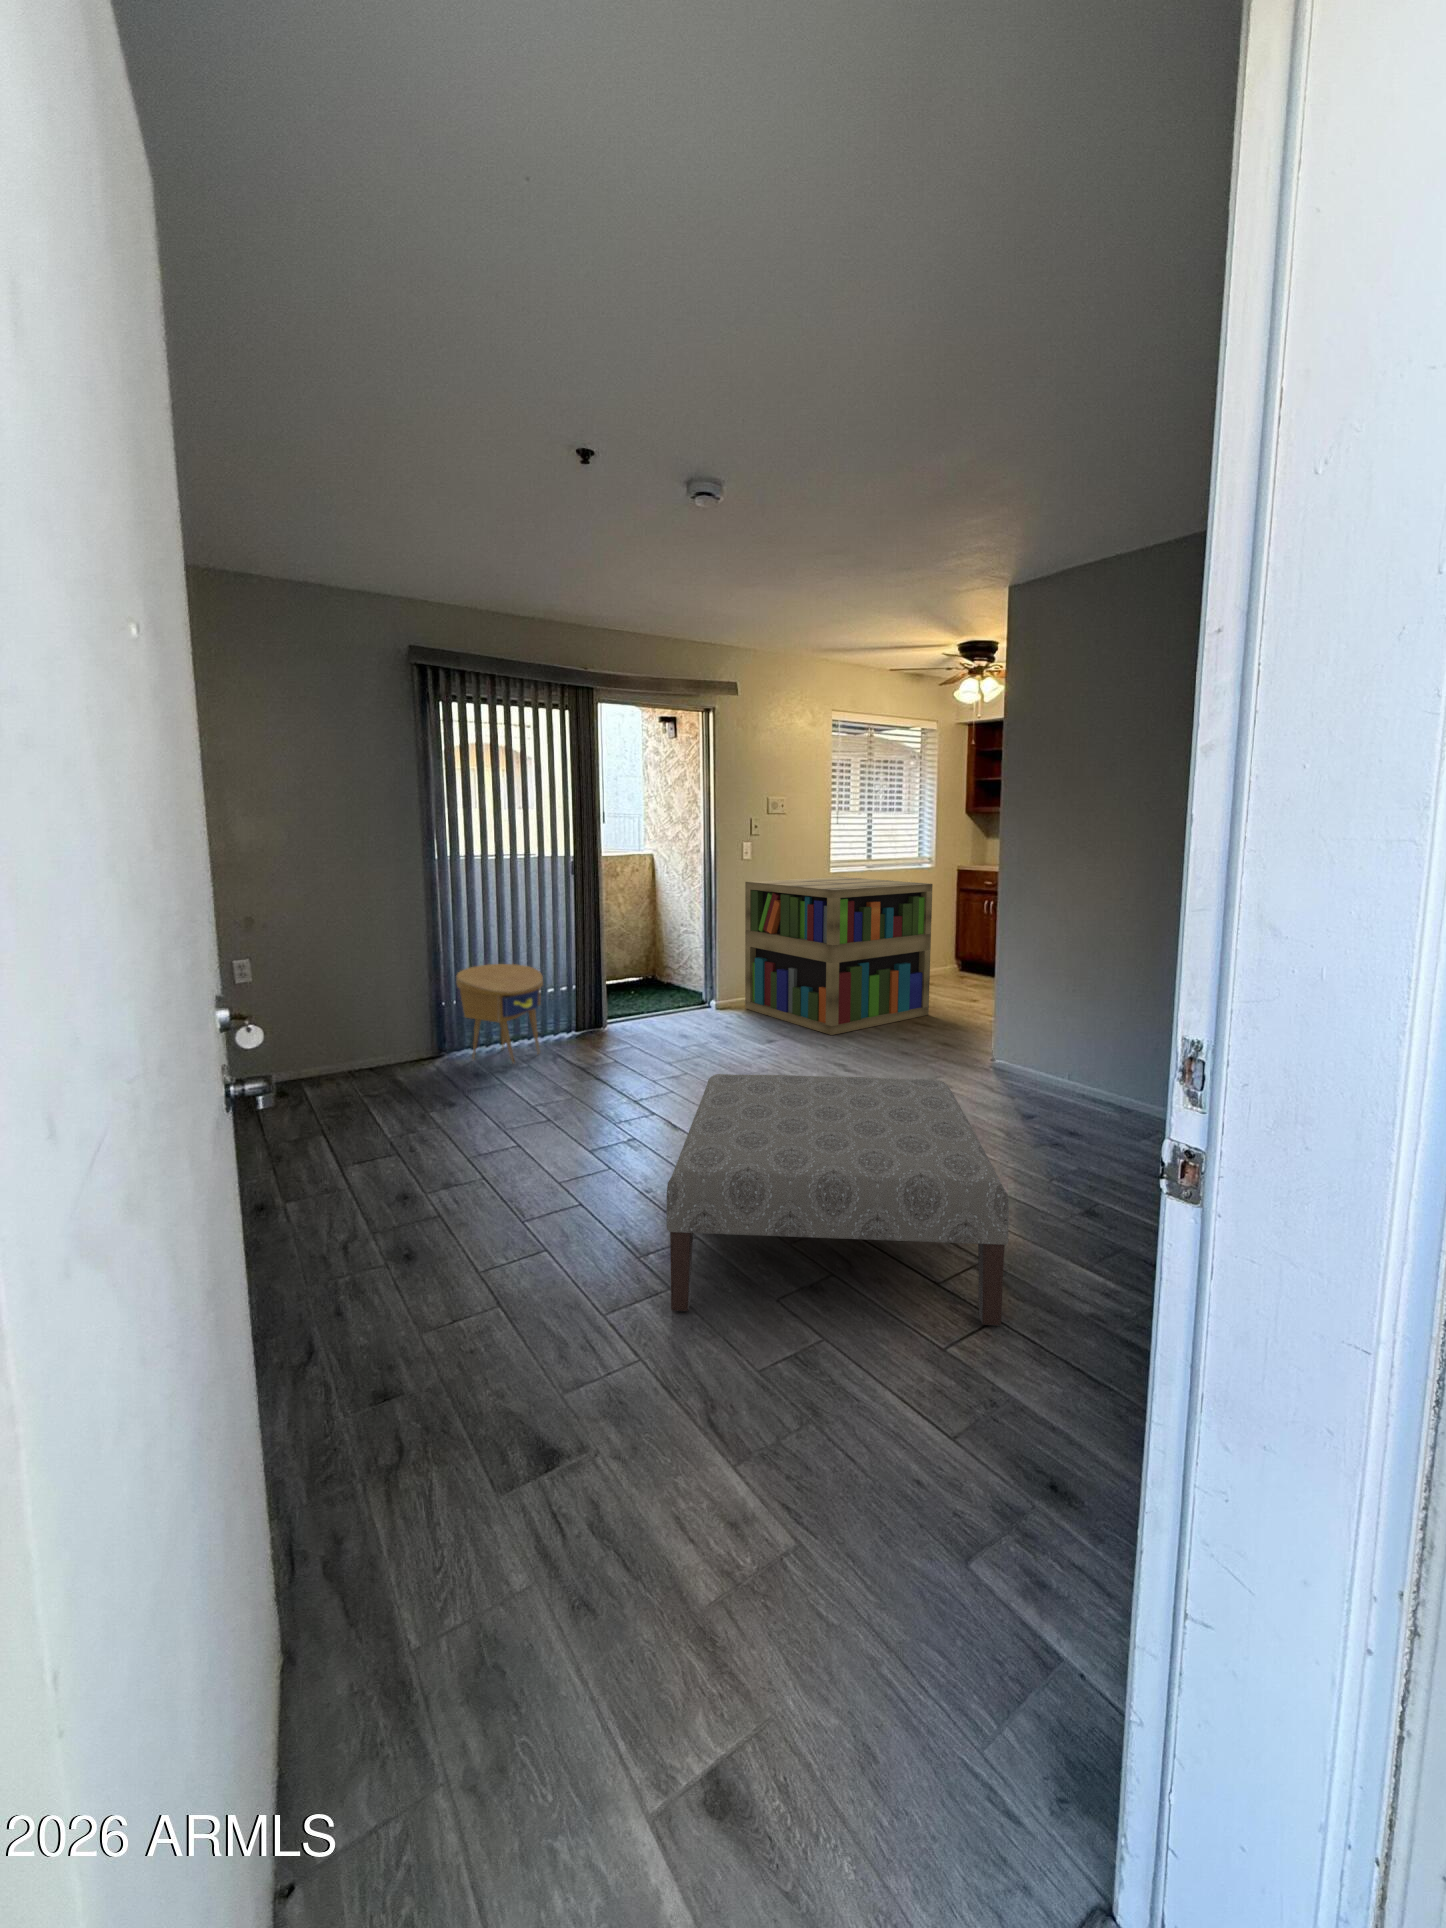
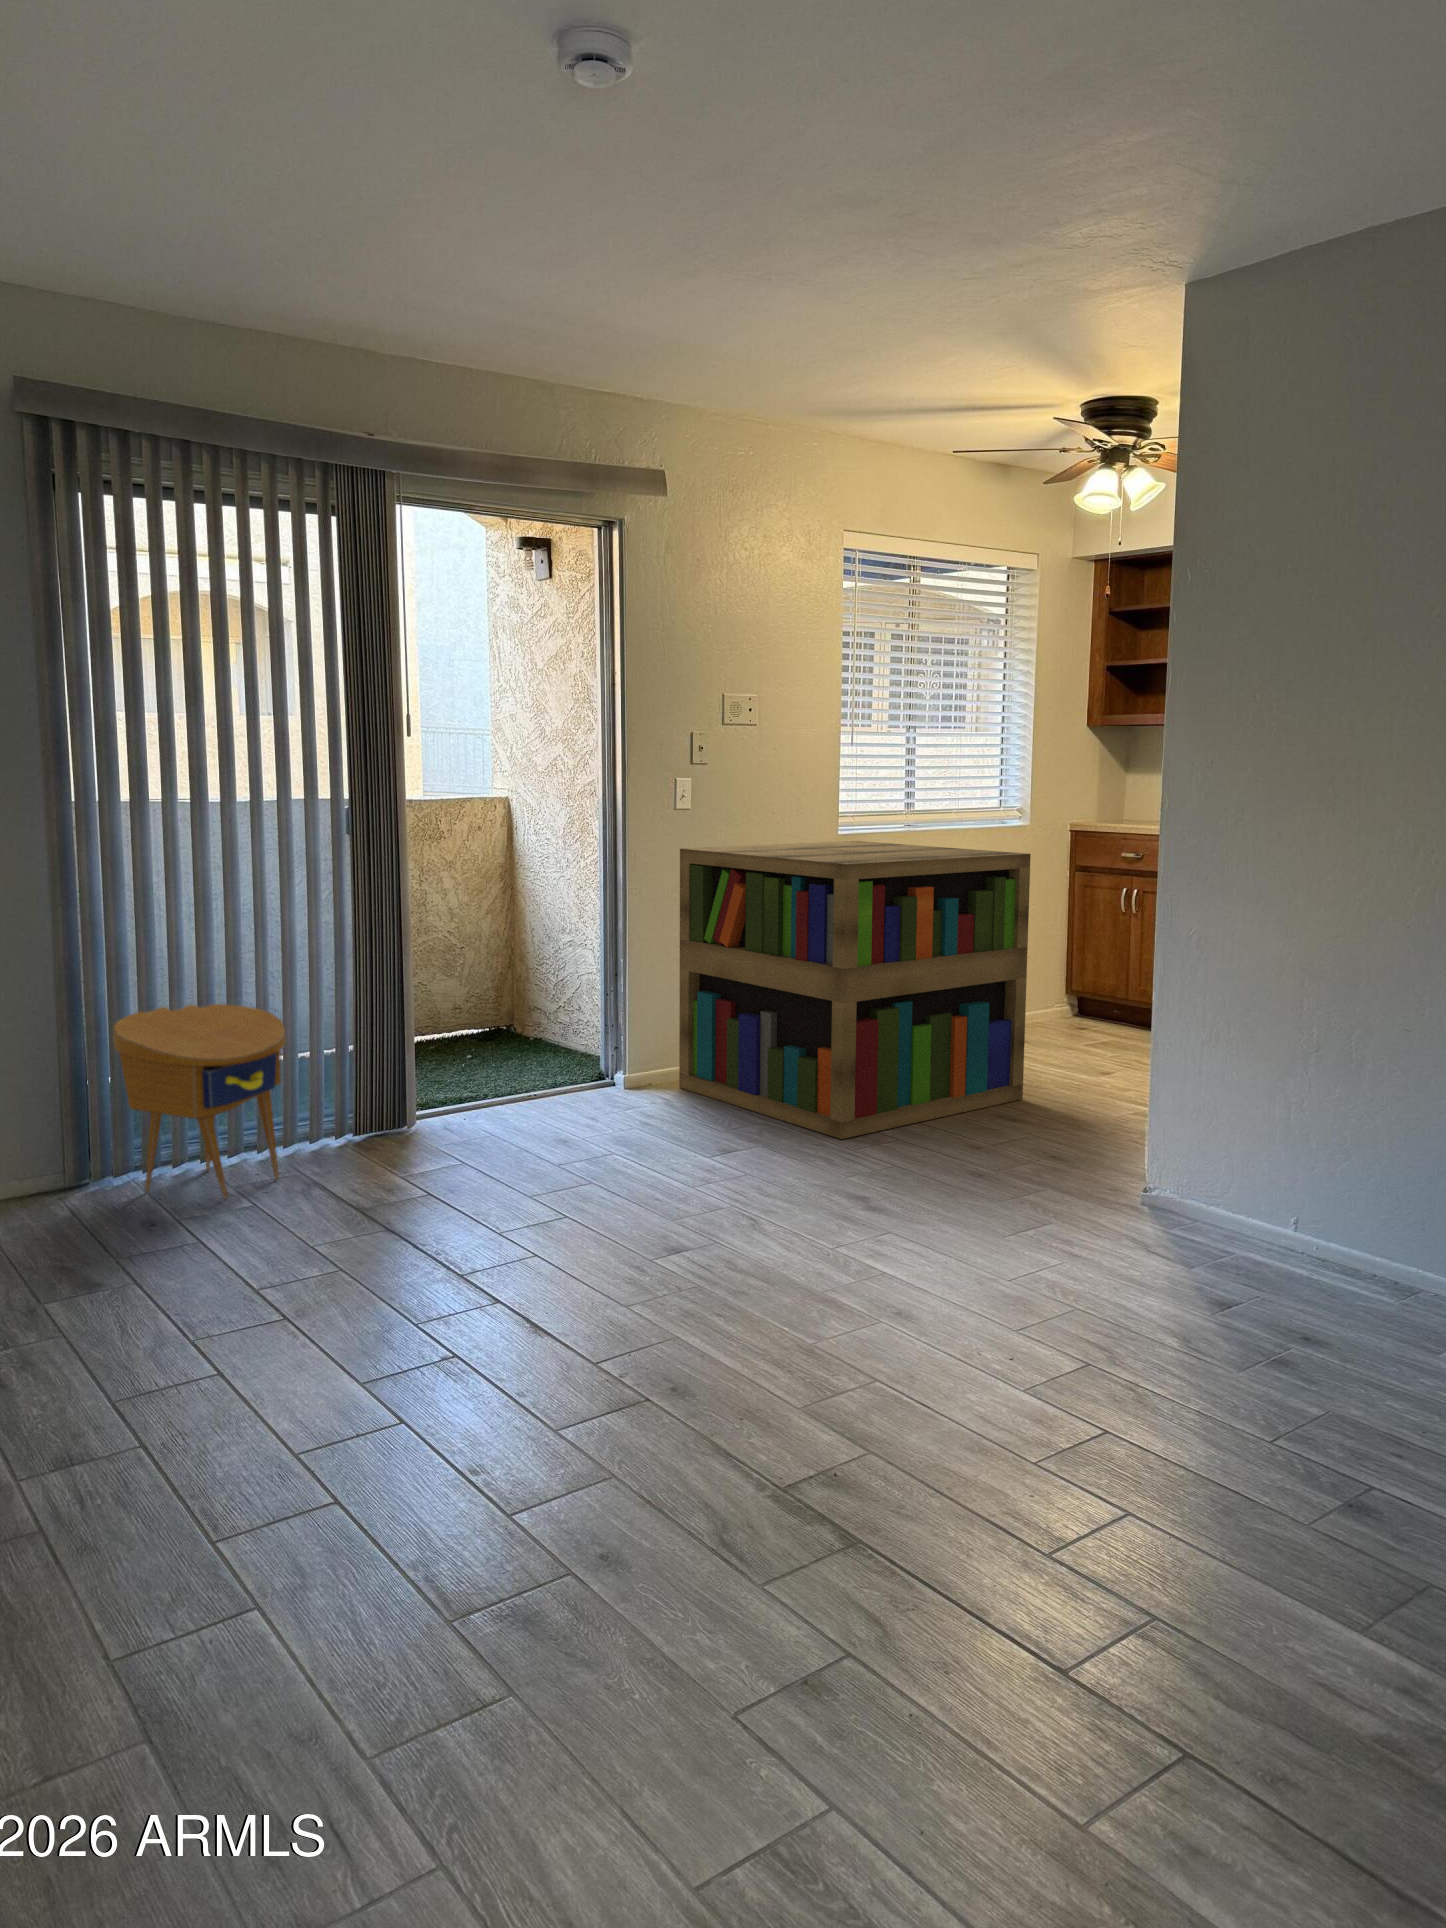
ottoman: present [667,1074,1009,1326] -> none [494,1229,1223,1779]

